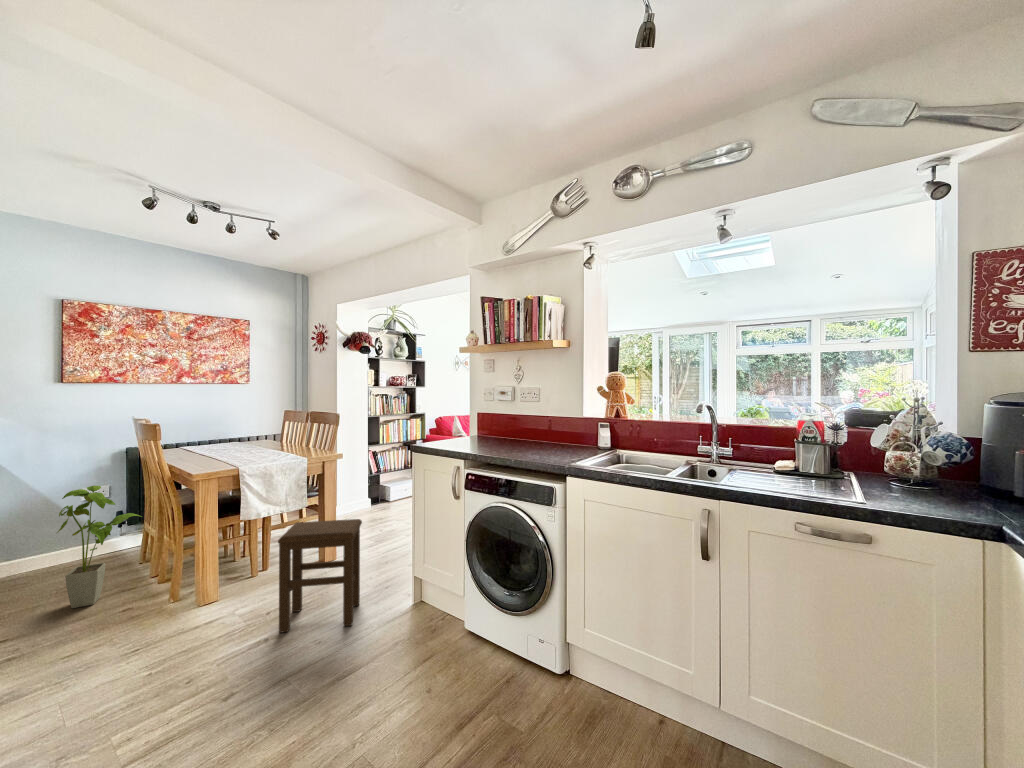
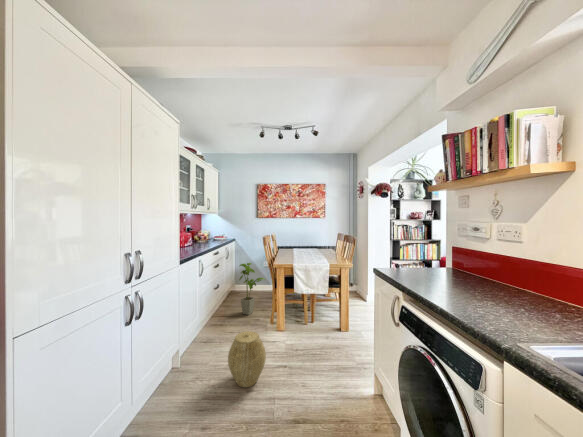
stool: present [278,519,362,633] -> none [293,302,346,383]
woven basket: none [161,596,247,702] -> present [228,331,266,387]

